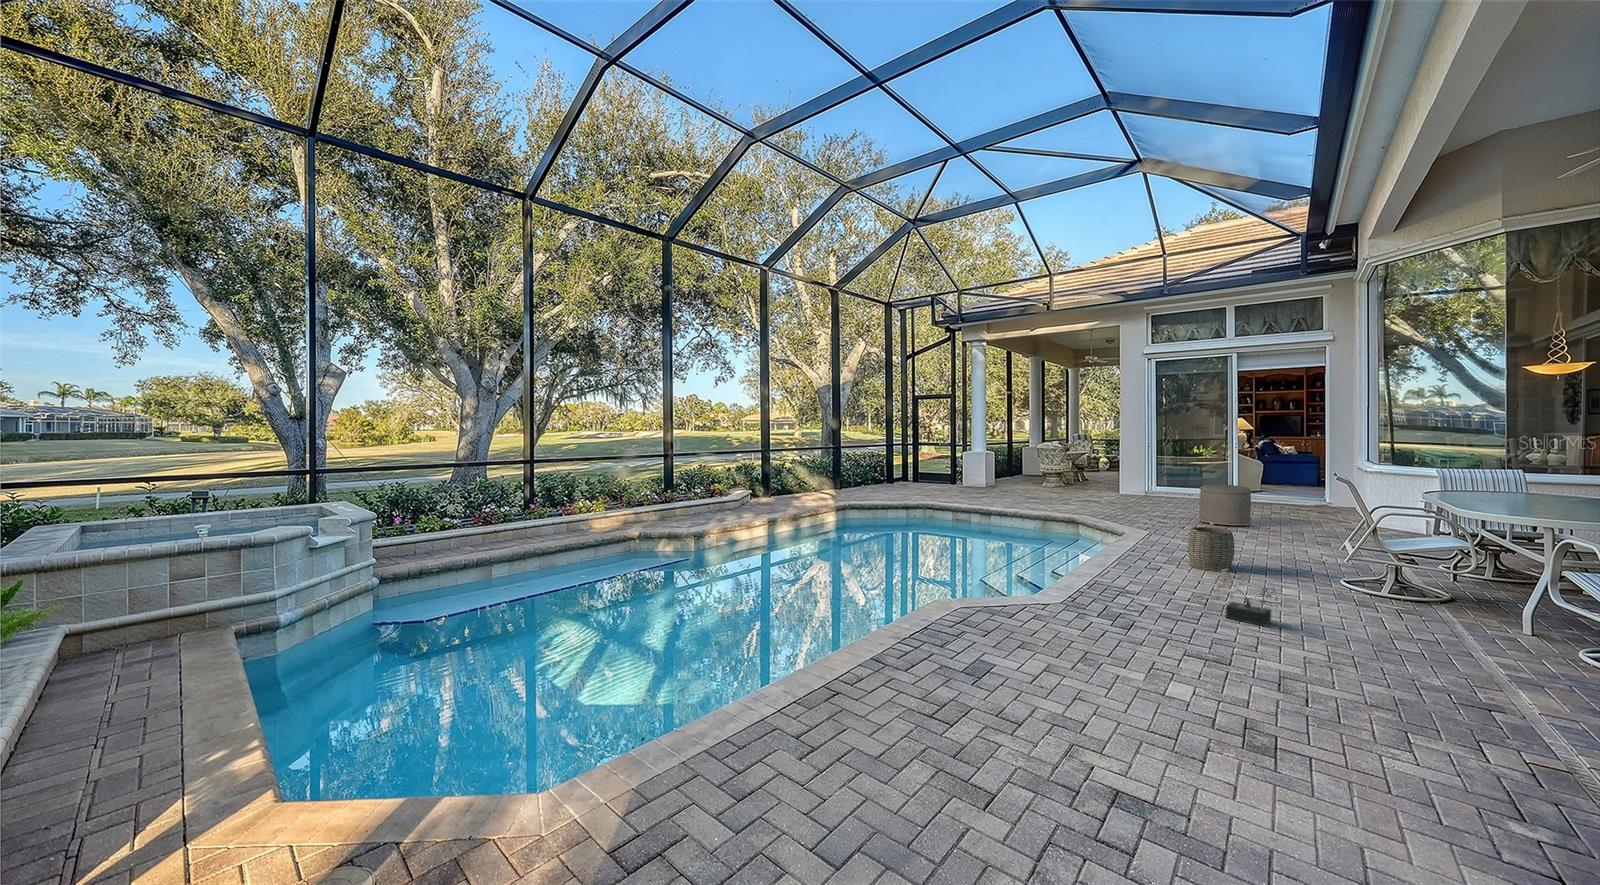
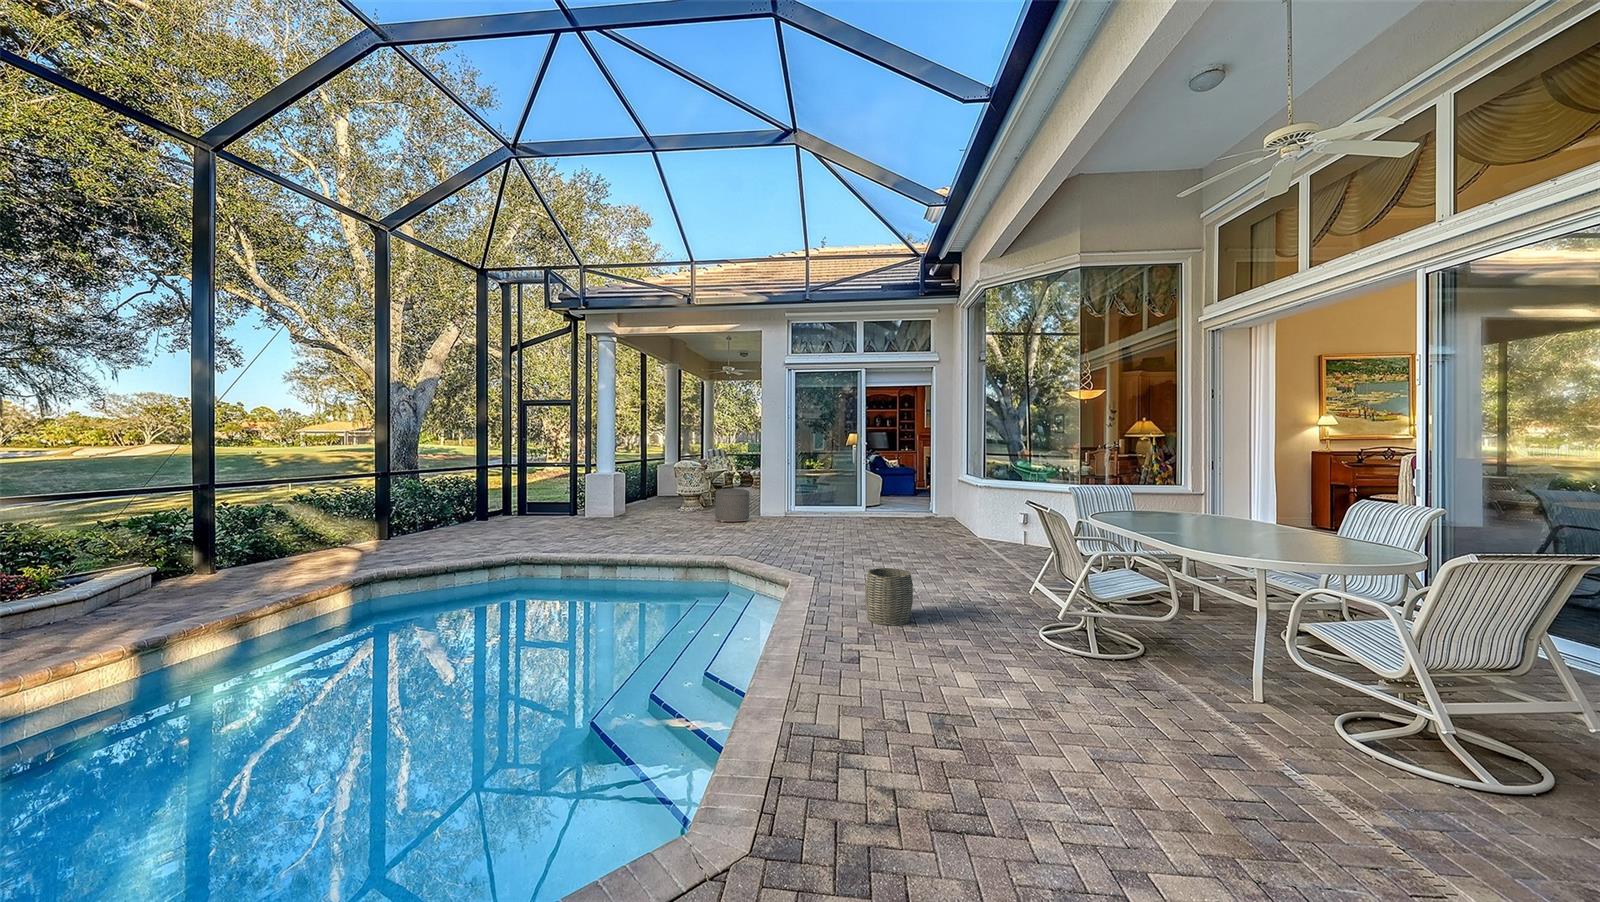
ottoman: present [1199,484,1251,526] -> present [715,489,750,522]
decorative plant: present [1213,569,1281,626] -> none [931,646,1016,729]

